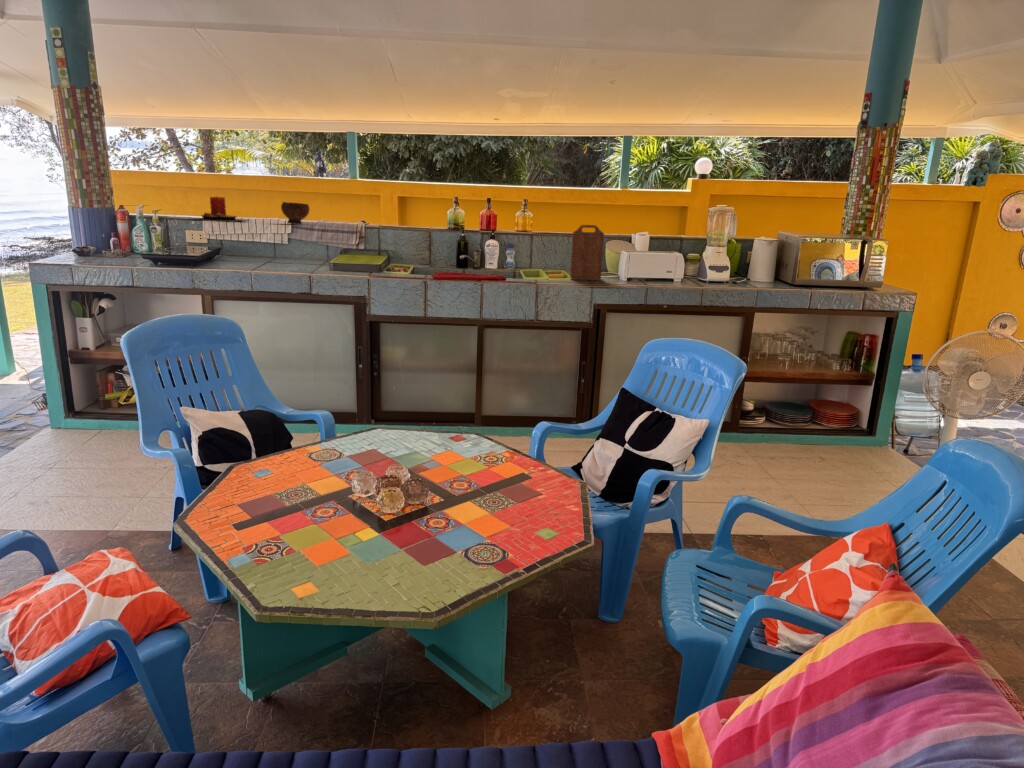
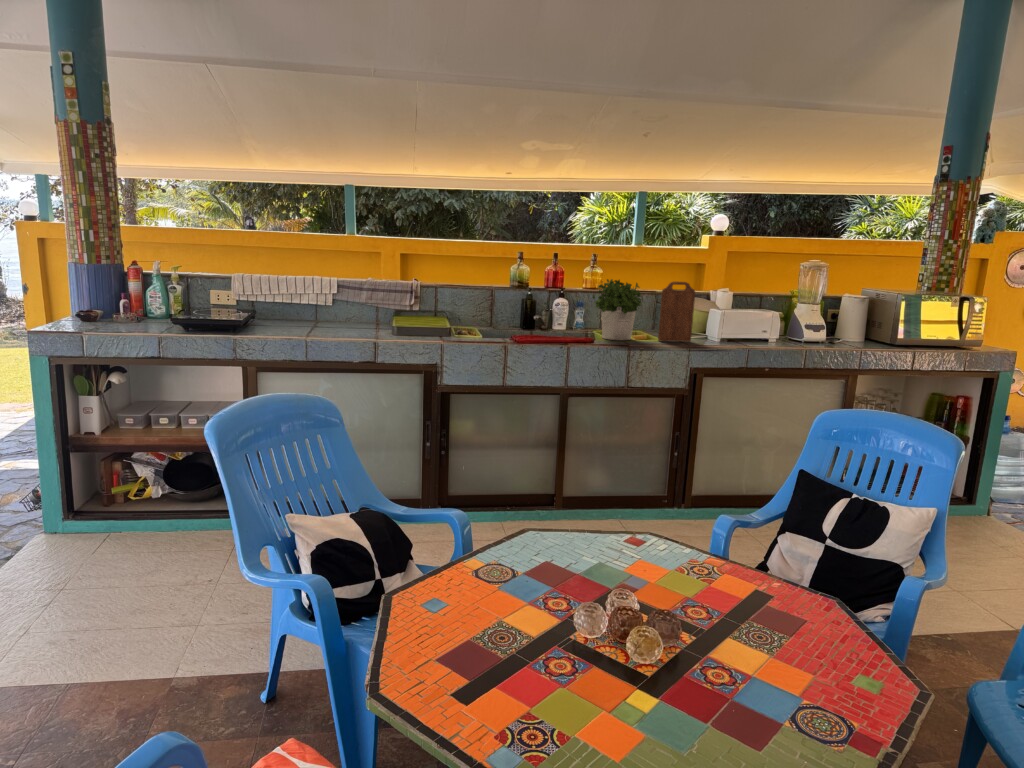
candle: present [189,196,249,222] -> none [215,250,286,280]
bowl: present [281,202,309,224] -> none [323,257,355,282]
potted plant: none [511,222,556,278] -> present [593,279,641,340]

